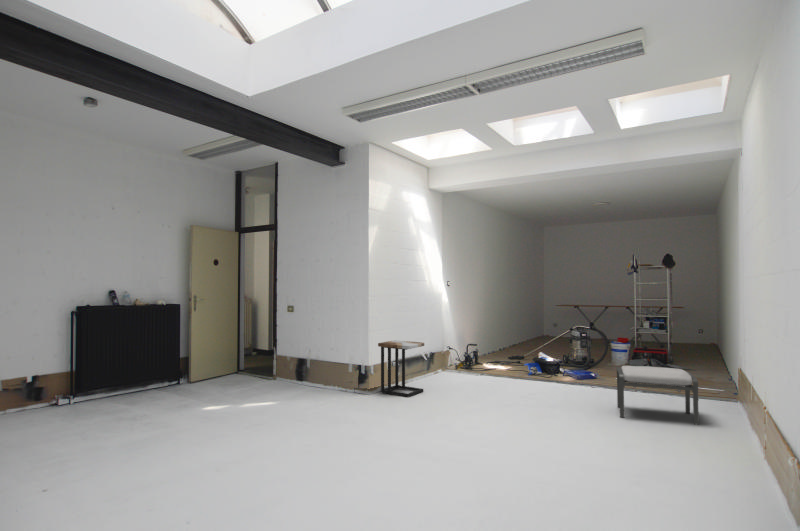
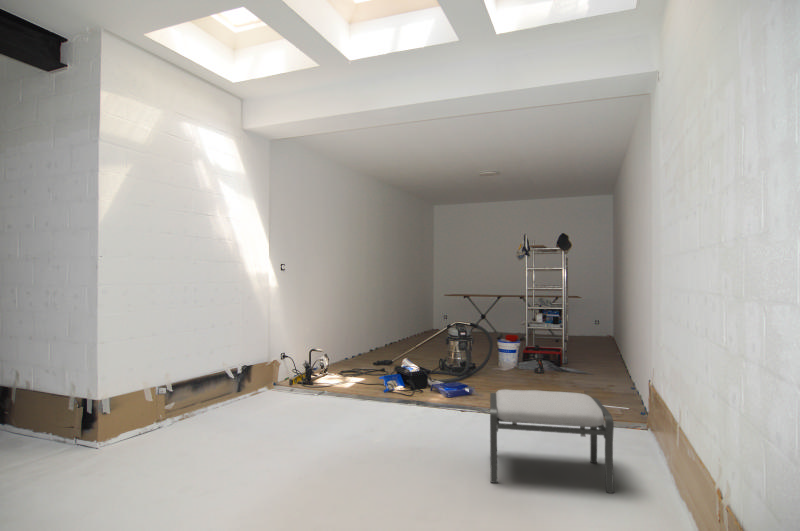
side table: present [378,340,424,397] -> none [116,353,201,452]

